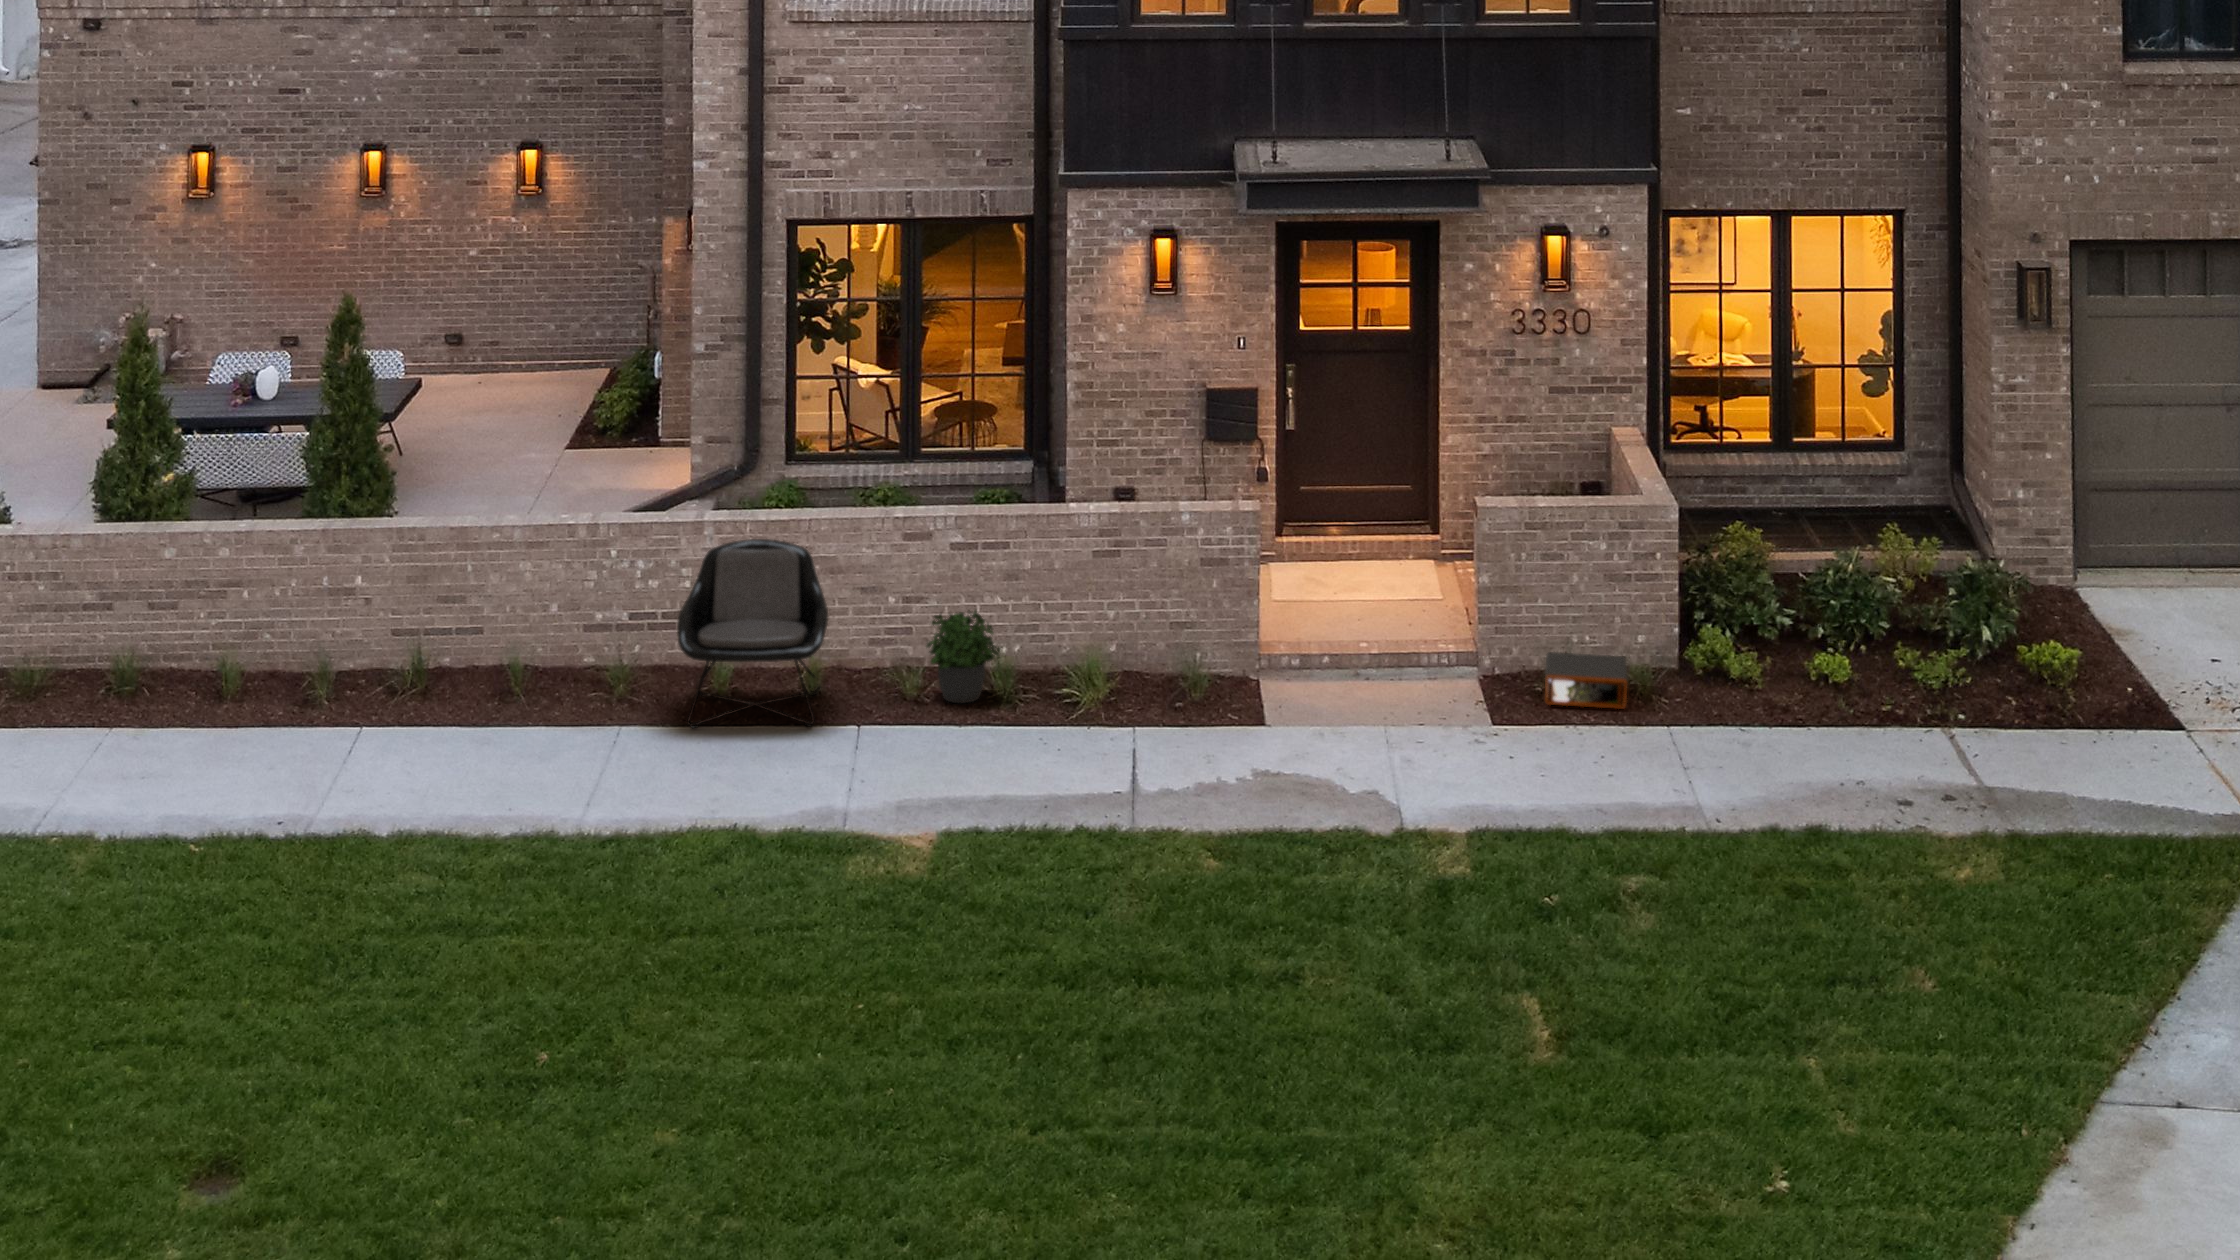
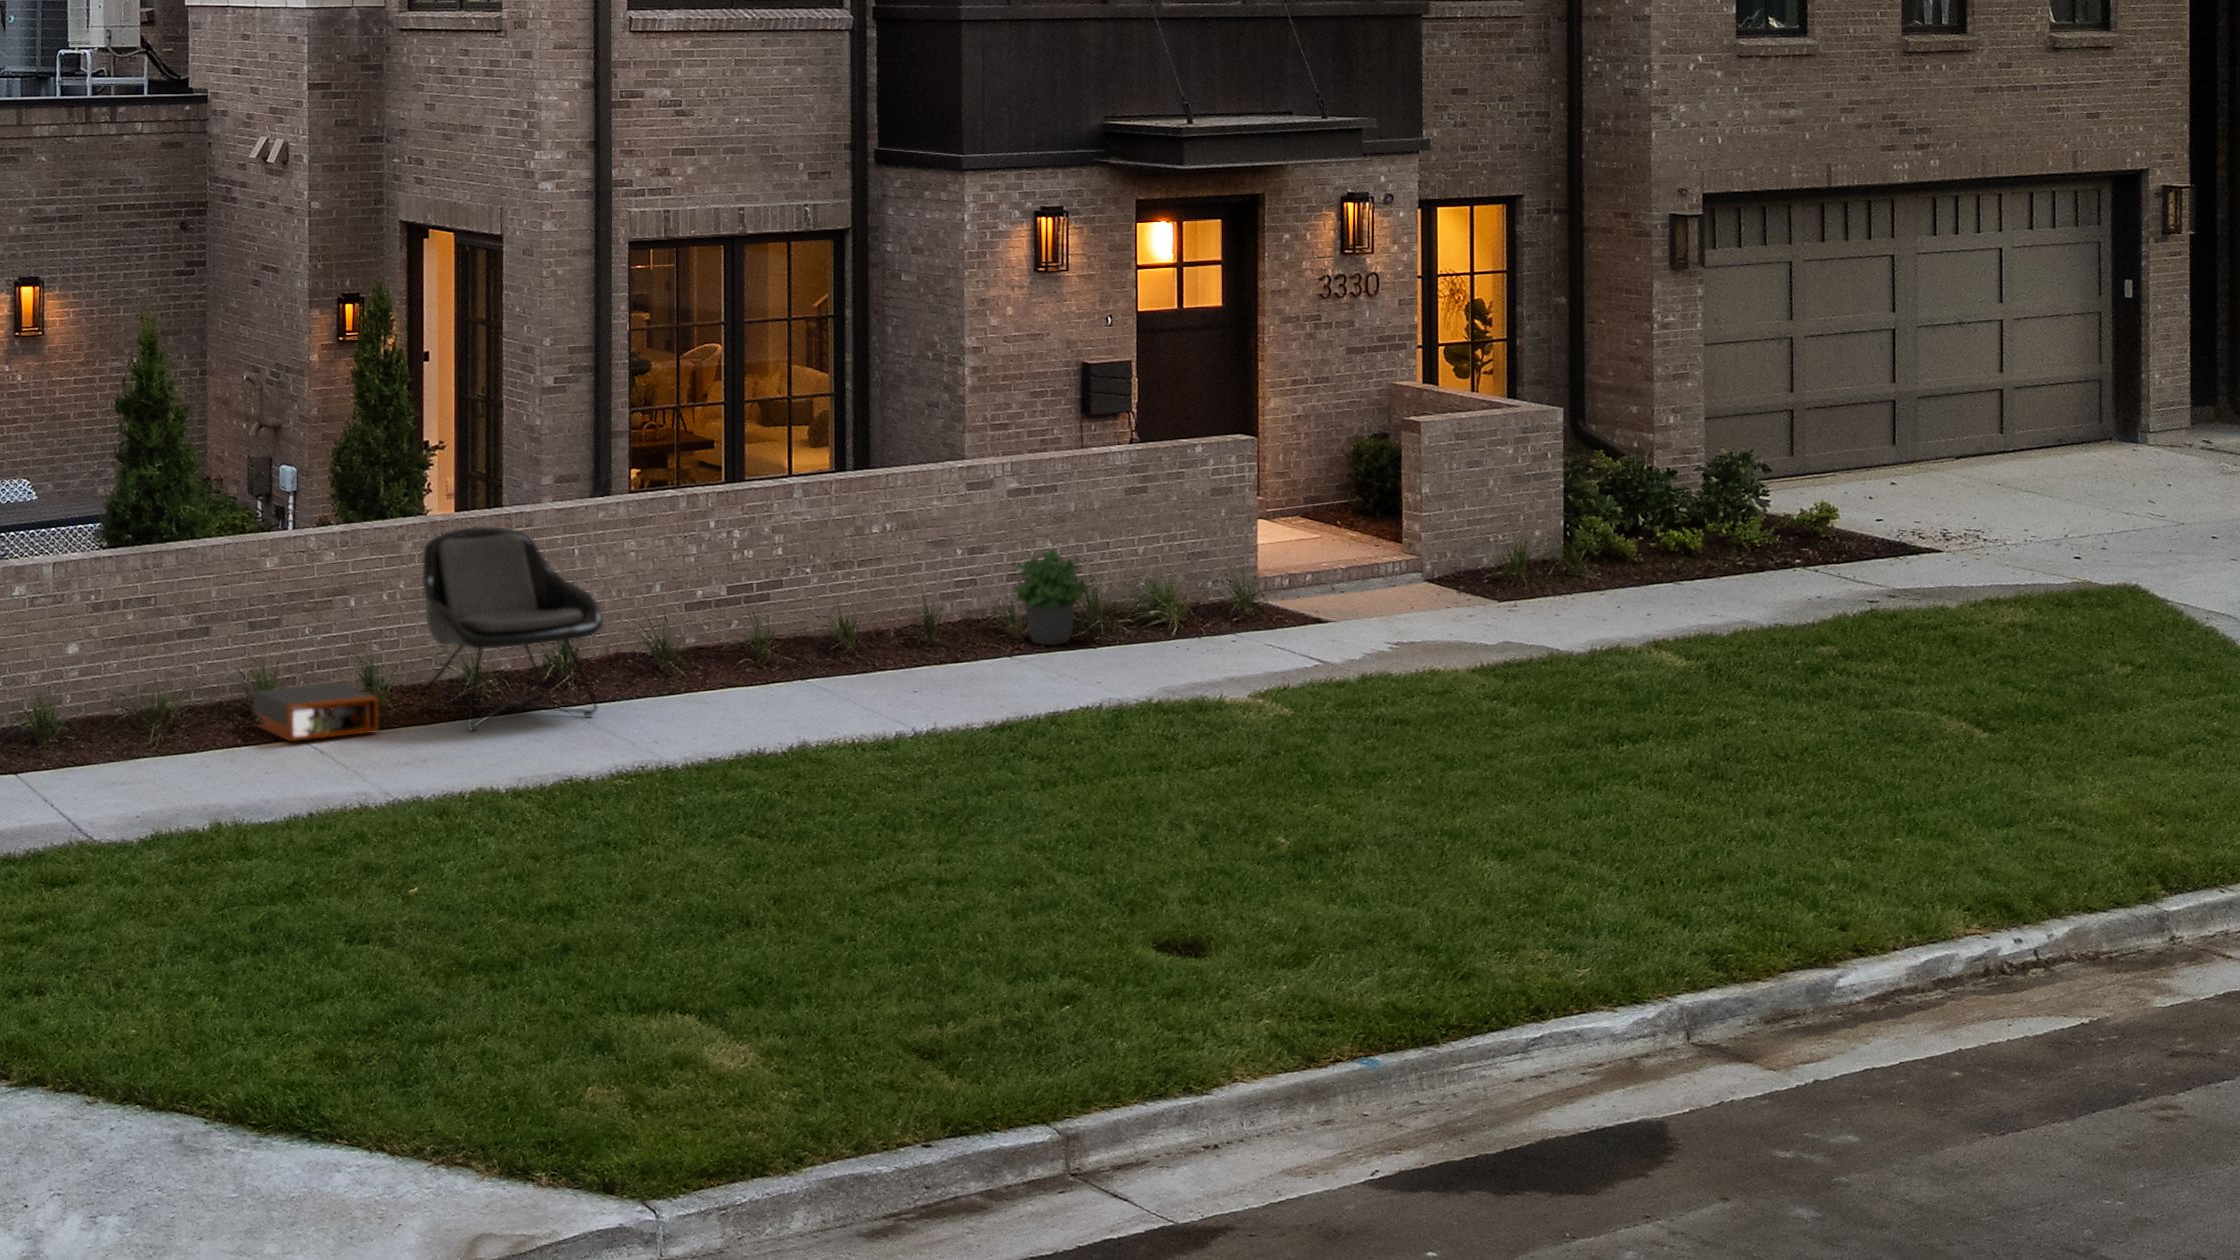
lounge chair: present [677,539,829,729] -> present [418,527,603,730]
storage box: present [1545,652,1627,709] -> present [253,683,378,741]

